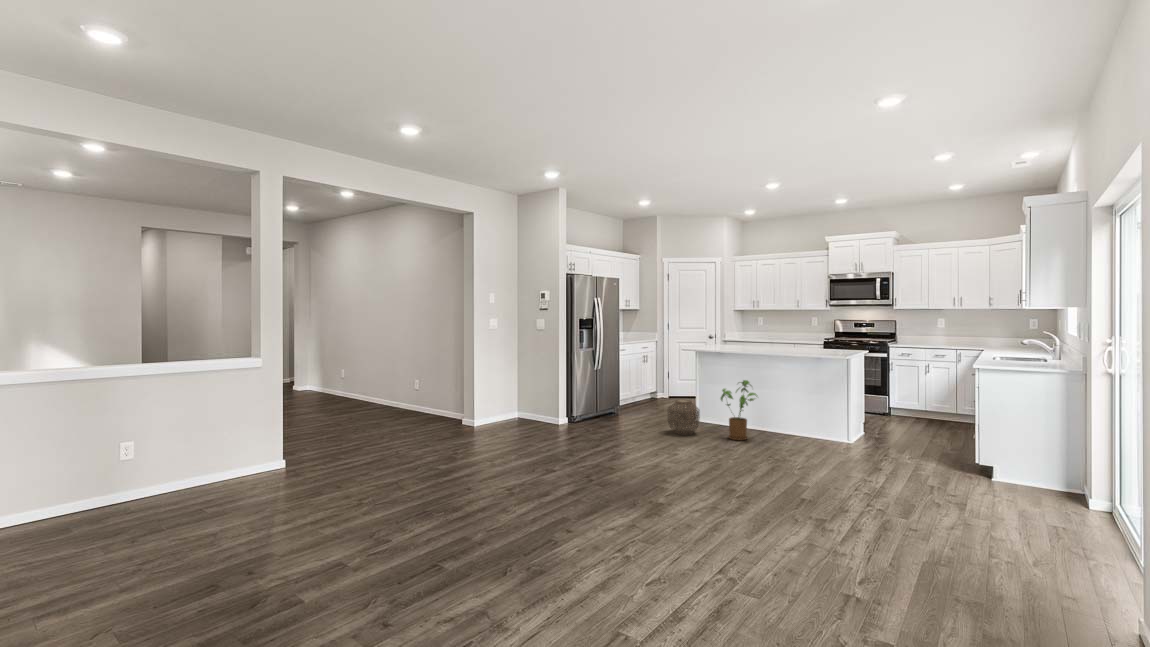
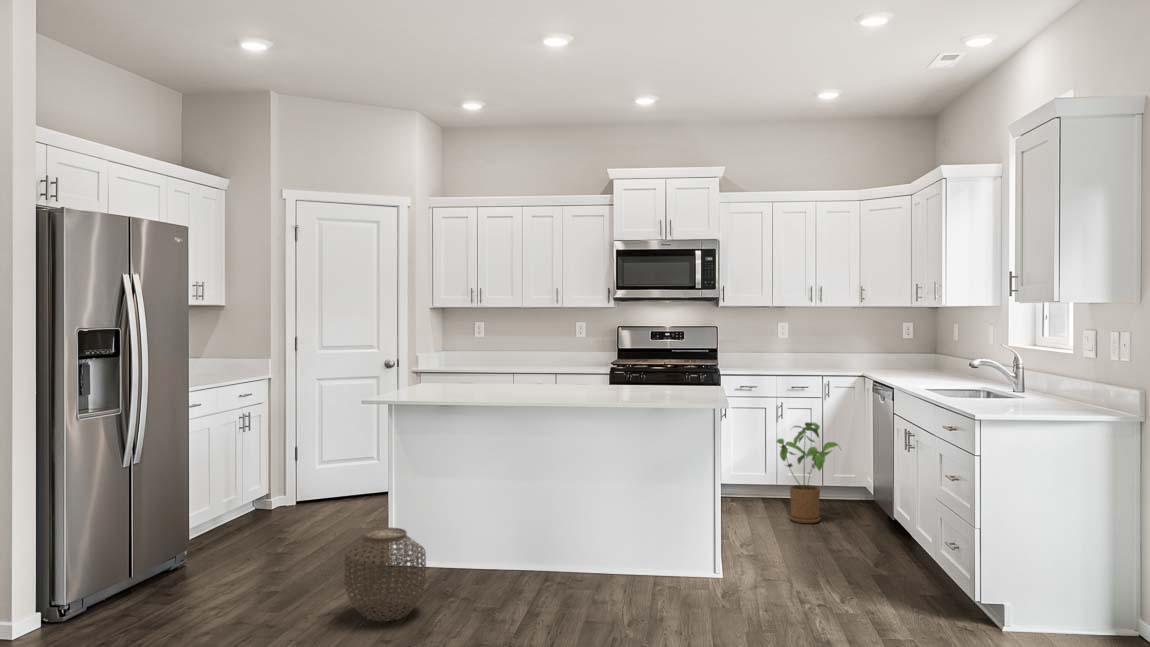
house plant: present [721,380,756,440] -> present [777,422,838,523]

